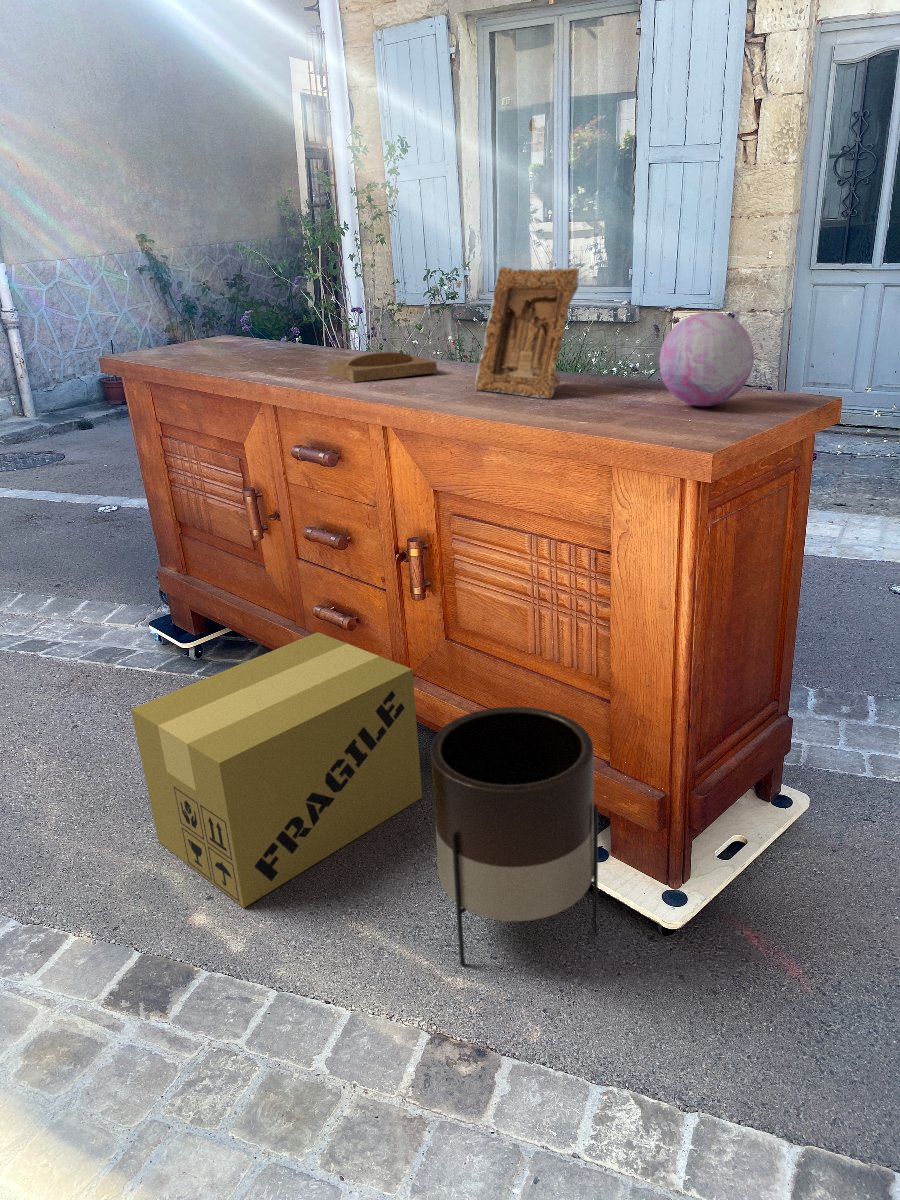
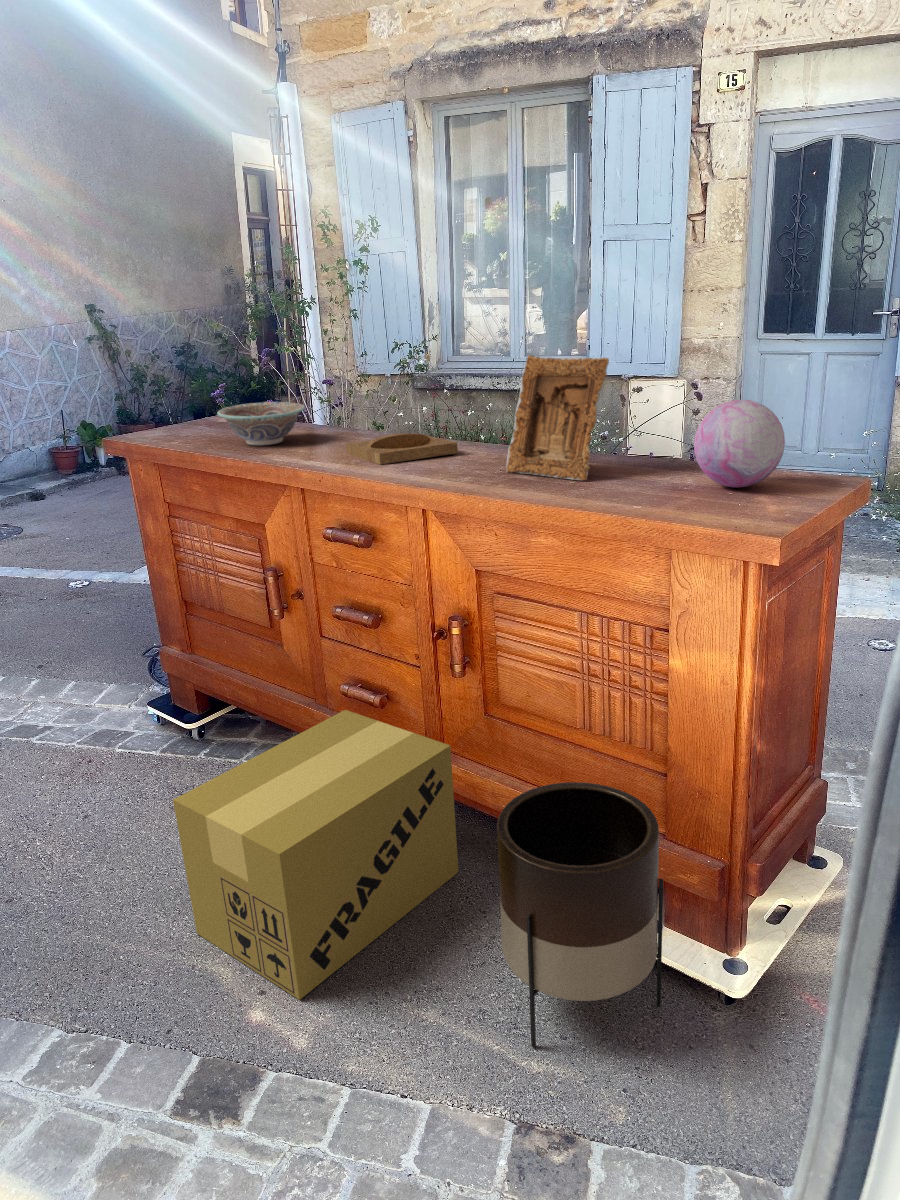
decorative bowl: none [204,321,293,364] -> present [217,402,305,445]

